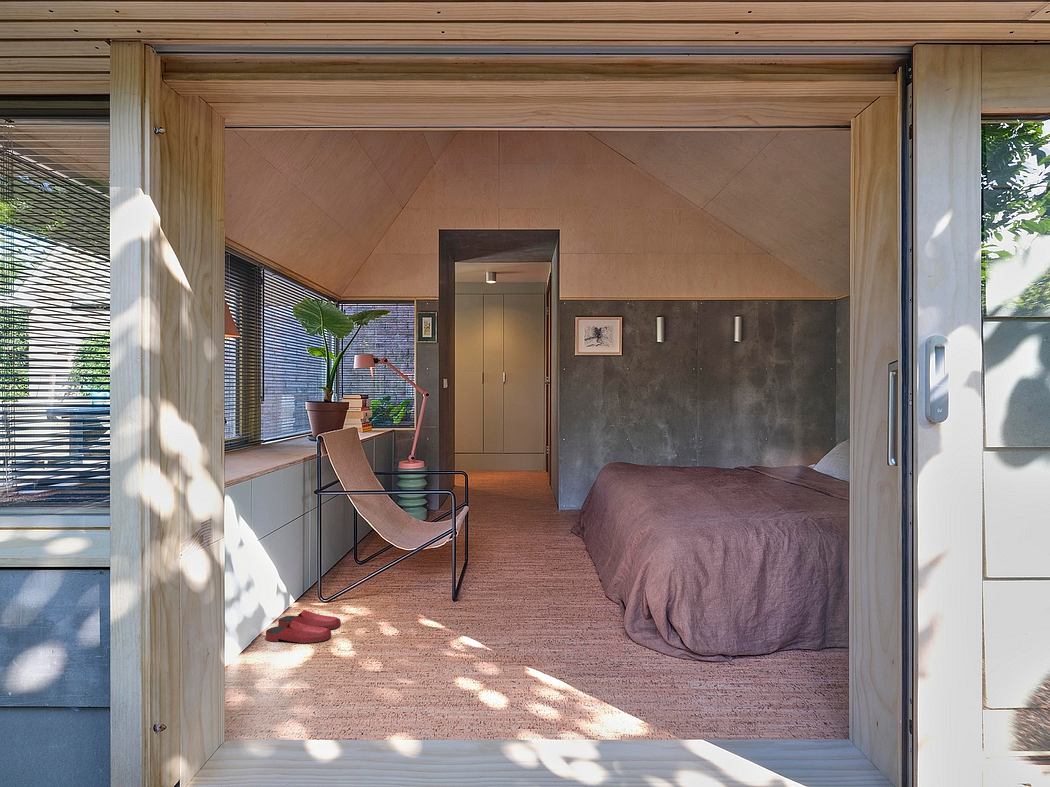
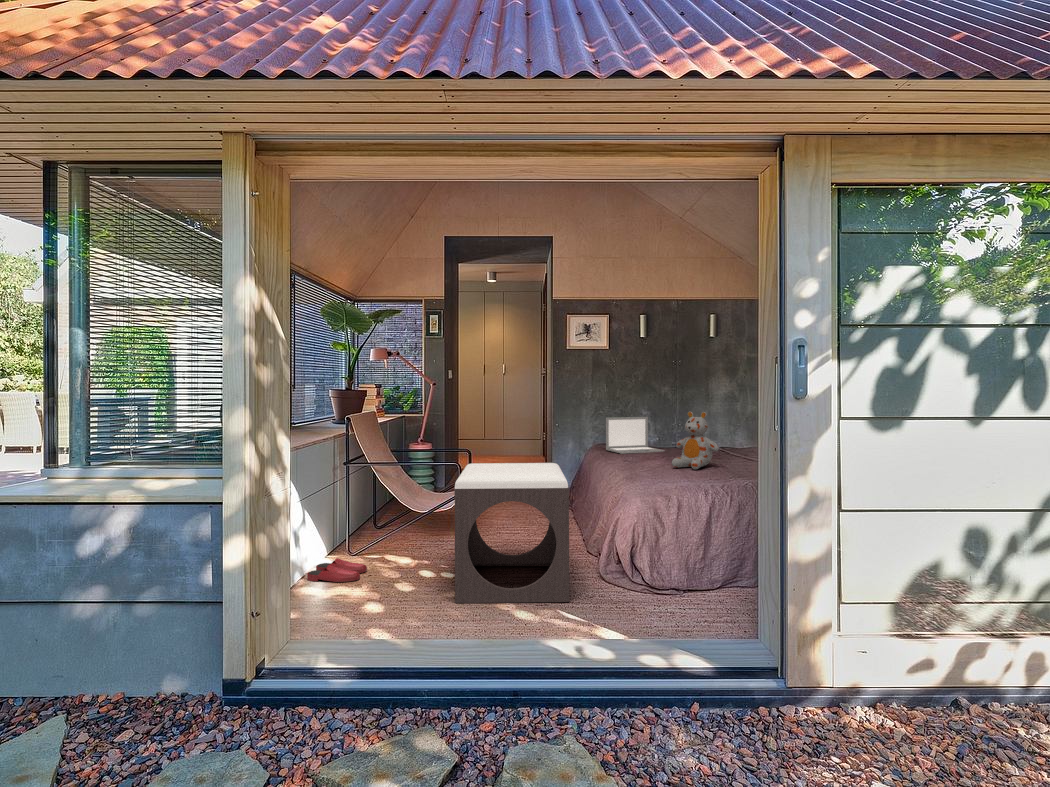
stuffed bear: none [707,430,764,500] -> present [672,412,719,469]
laptop: none [622,433,689,476] -> present [606,417,664,454]
footstool: none [448,494,592,676] -> present [454,463,569,603]

